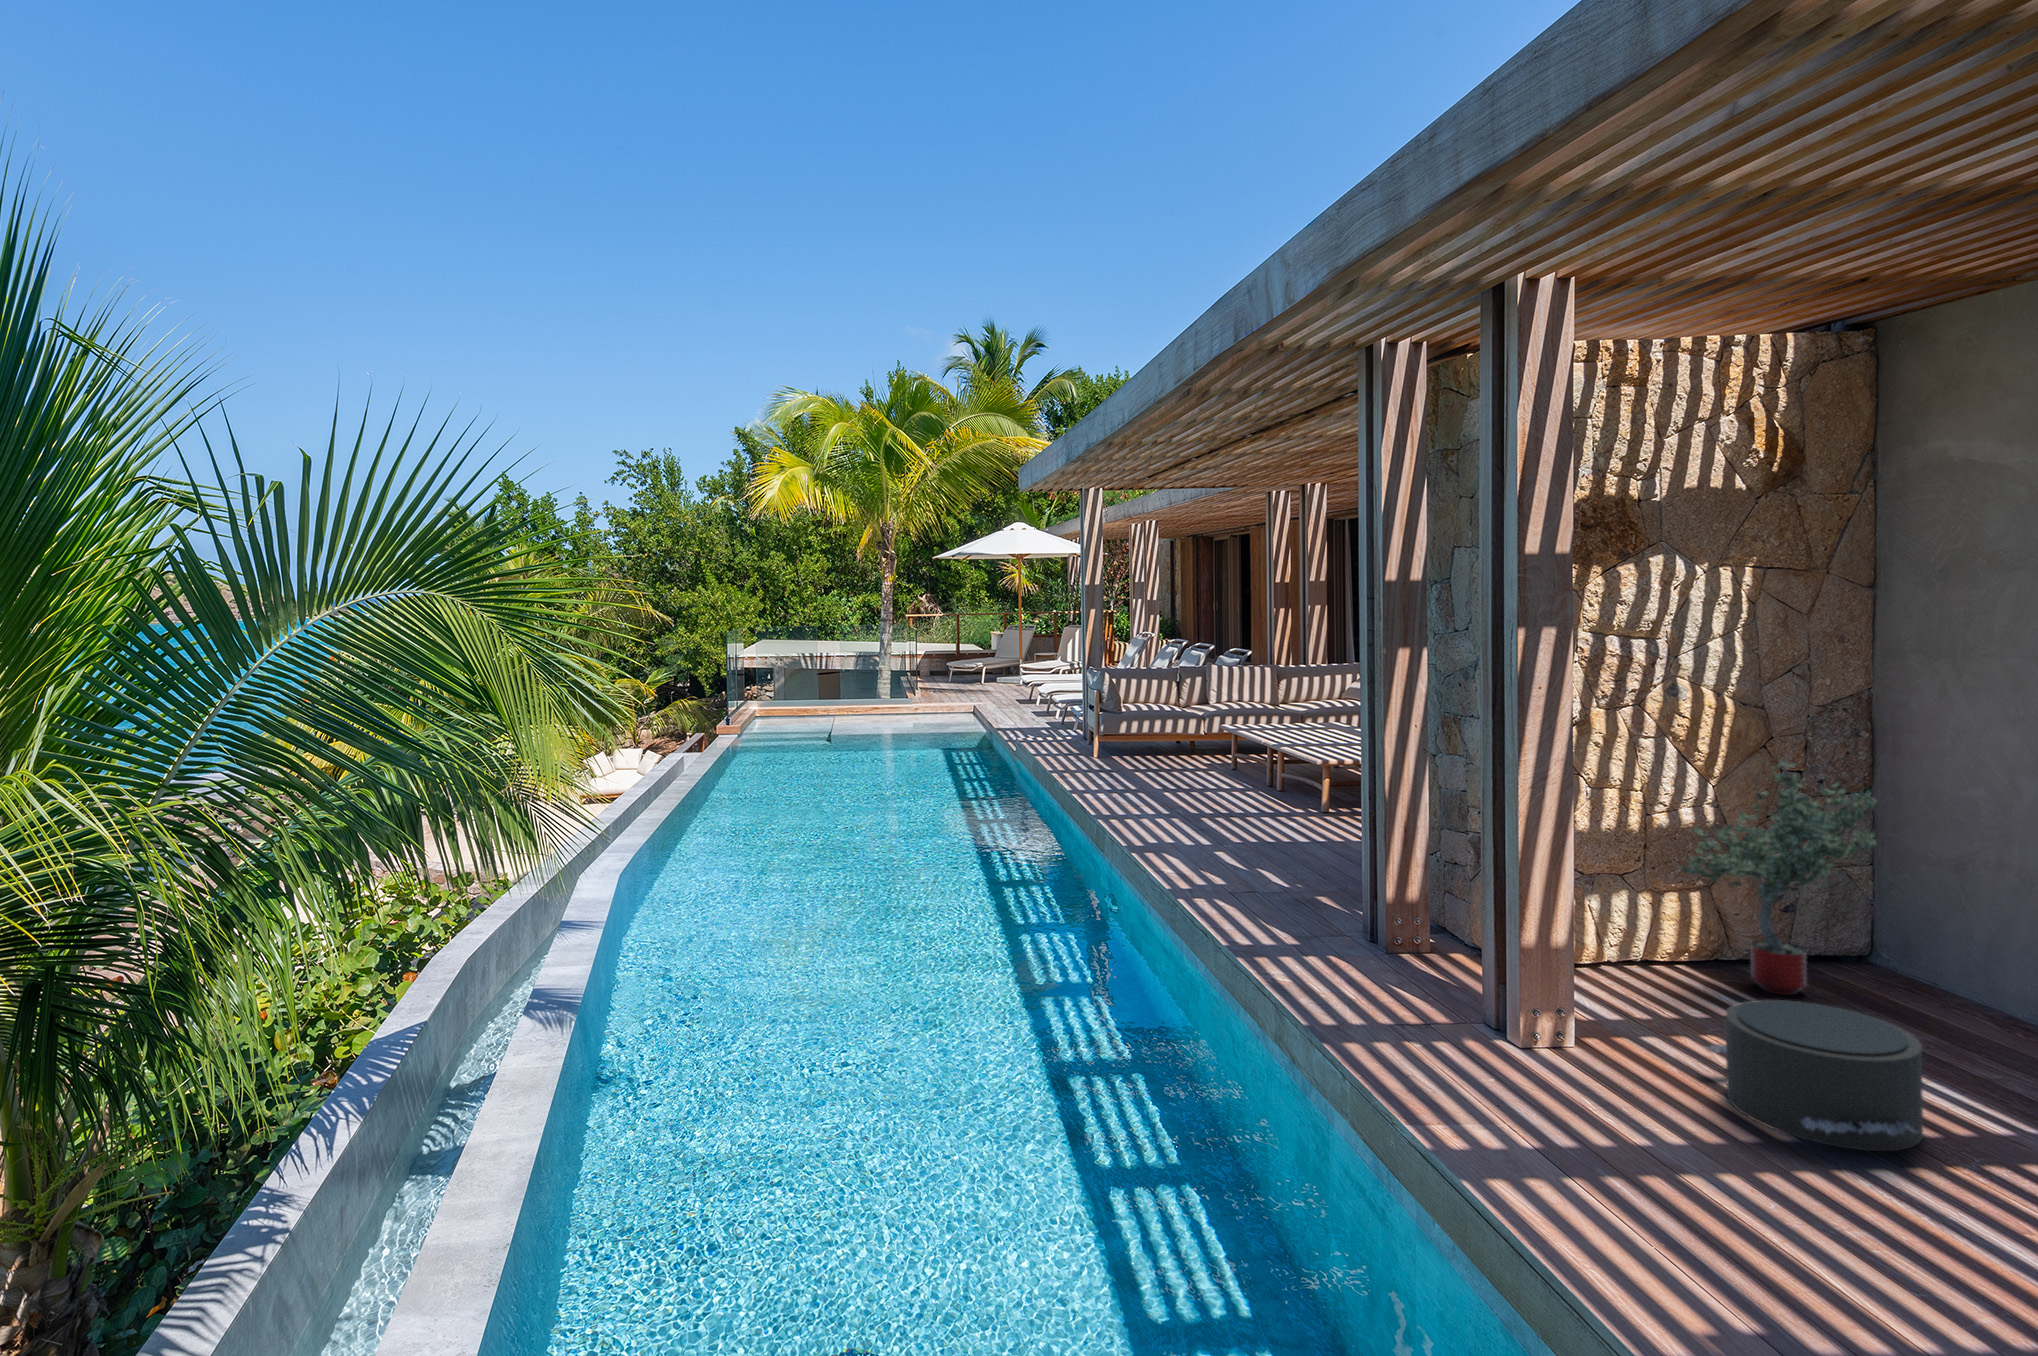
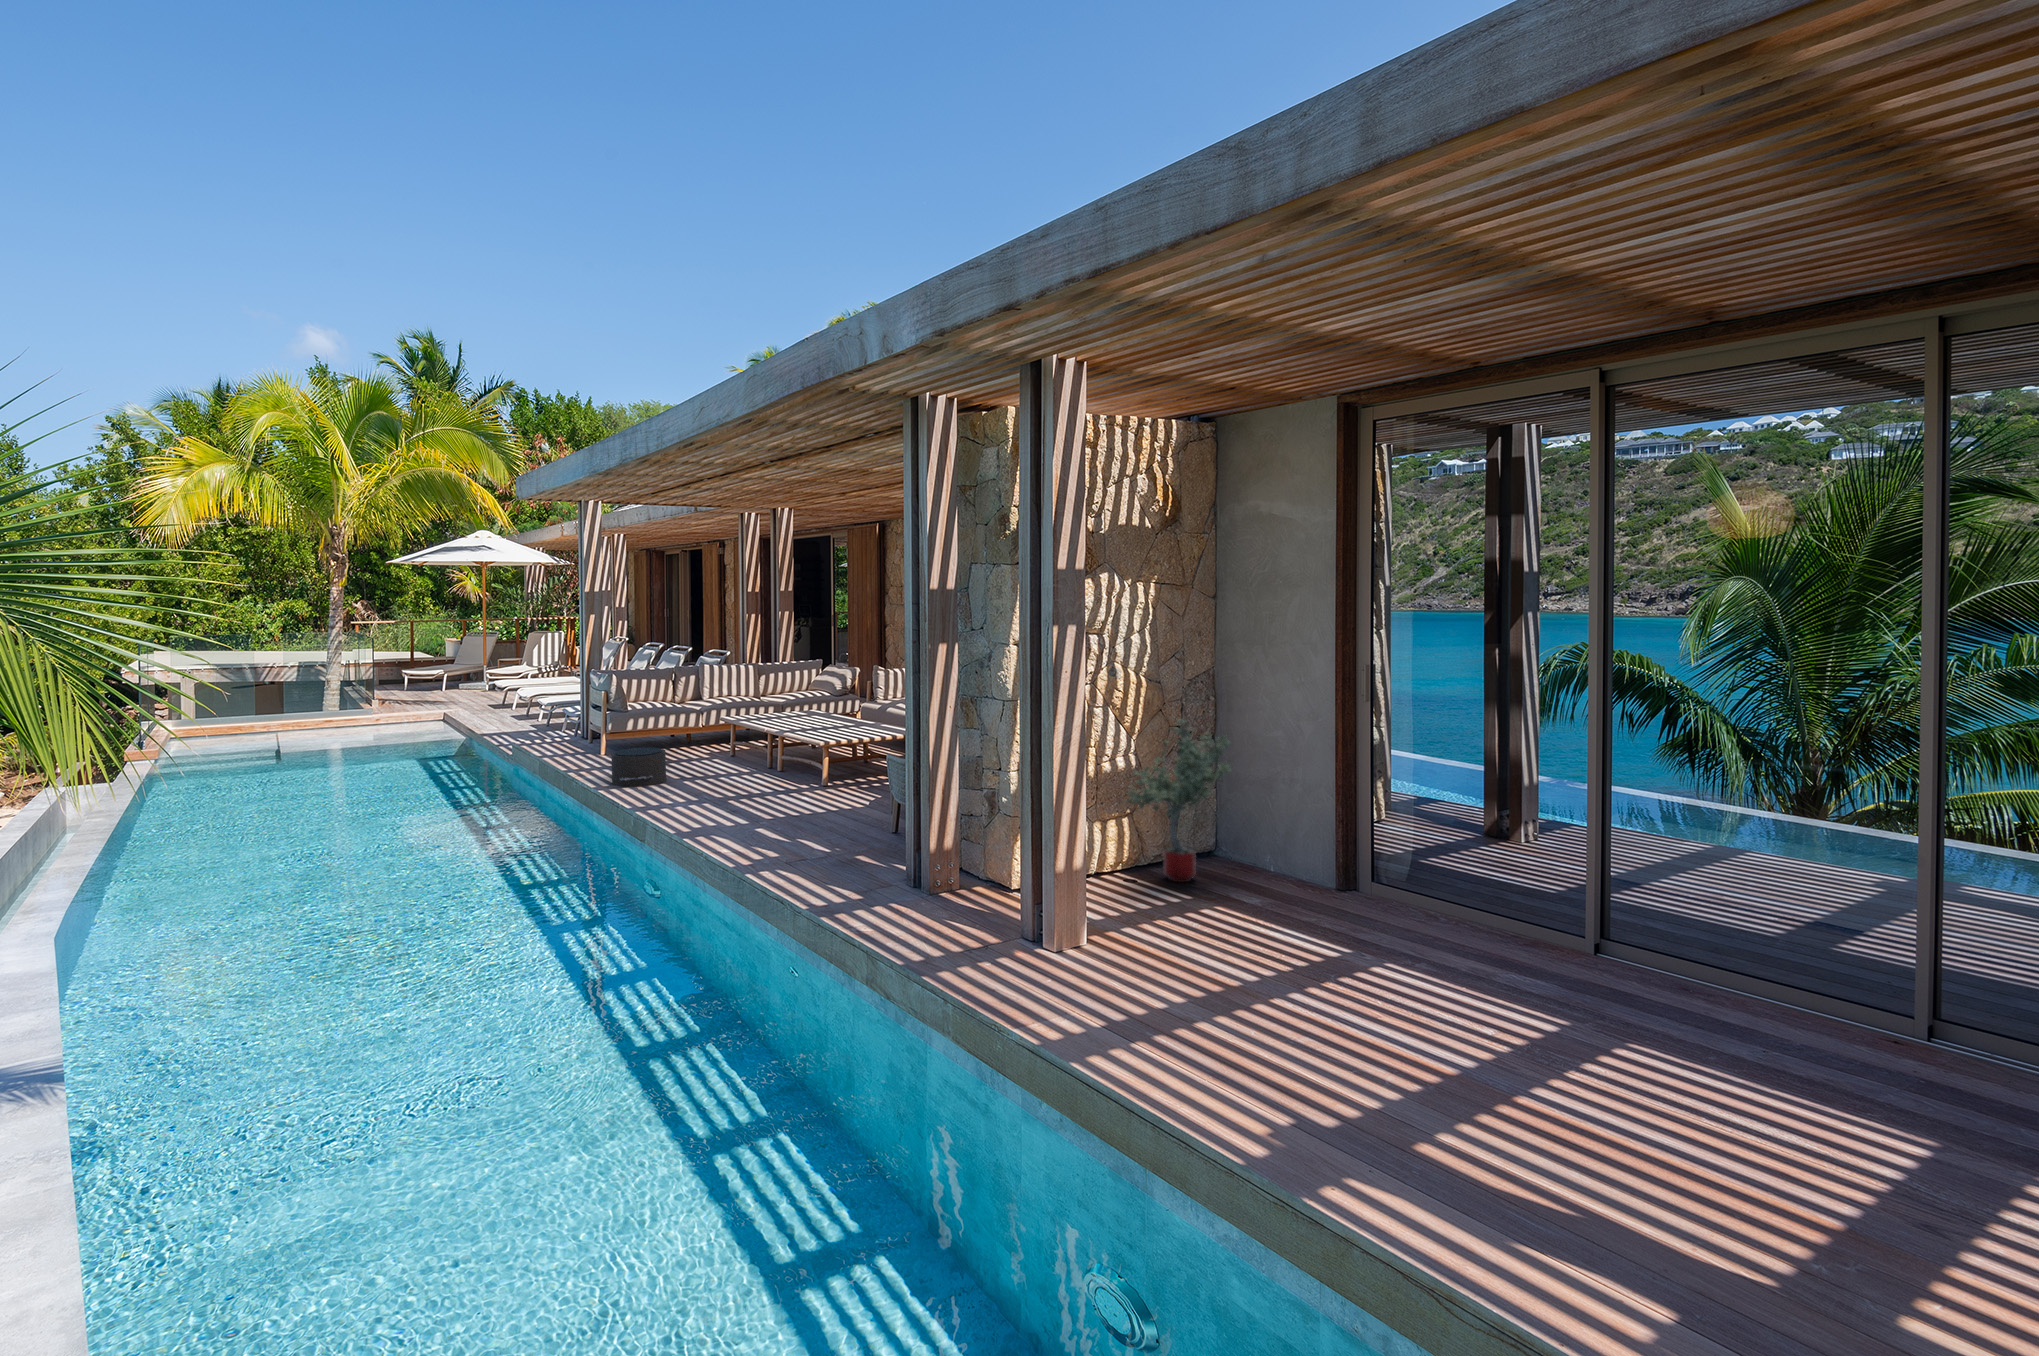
pouf: present [1706,1000,1923,1151] -> present [611,748,666,787]

